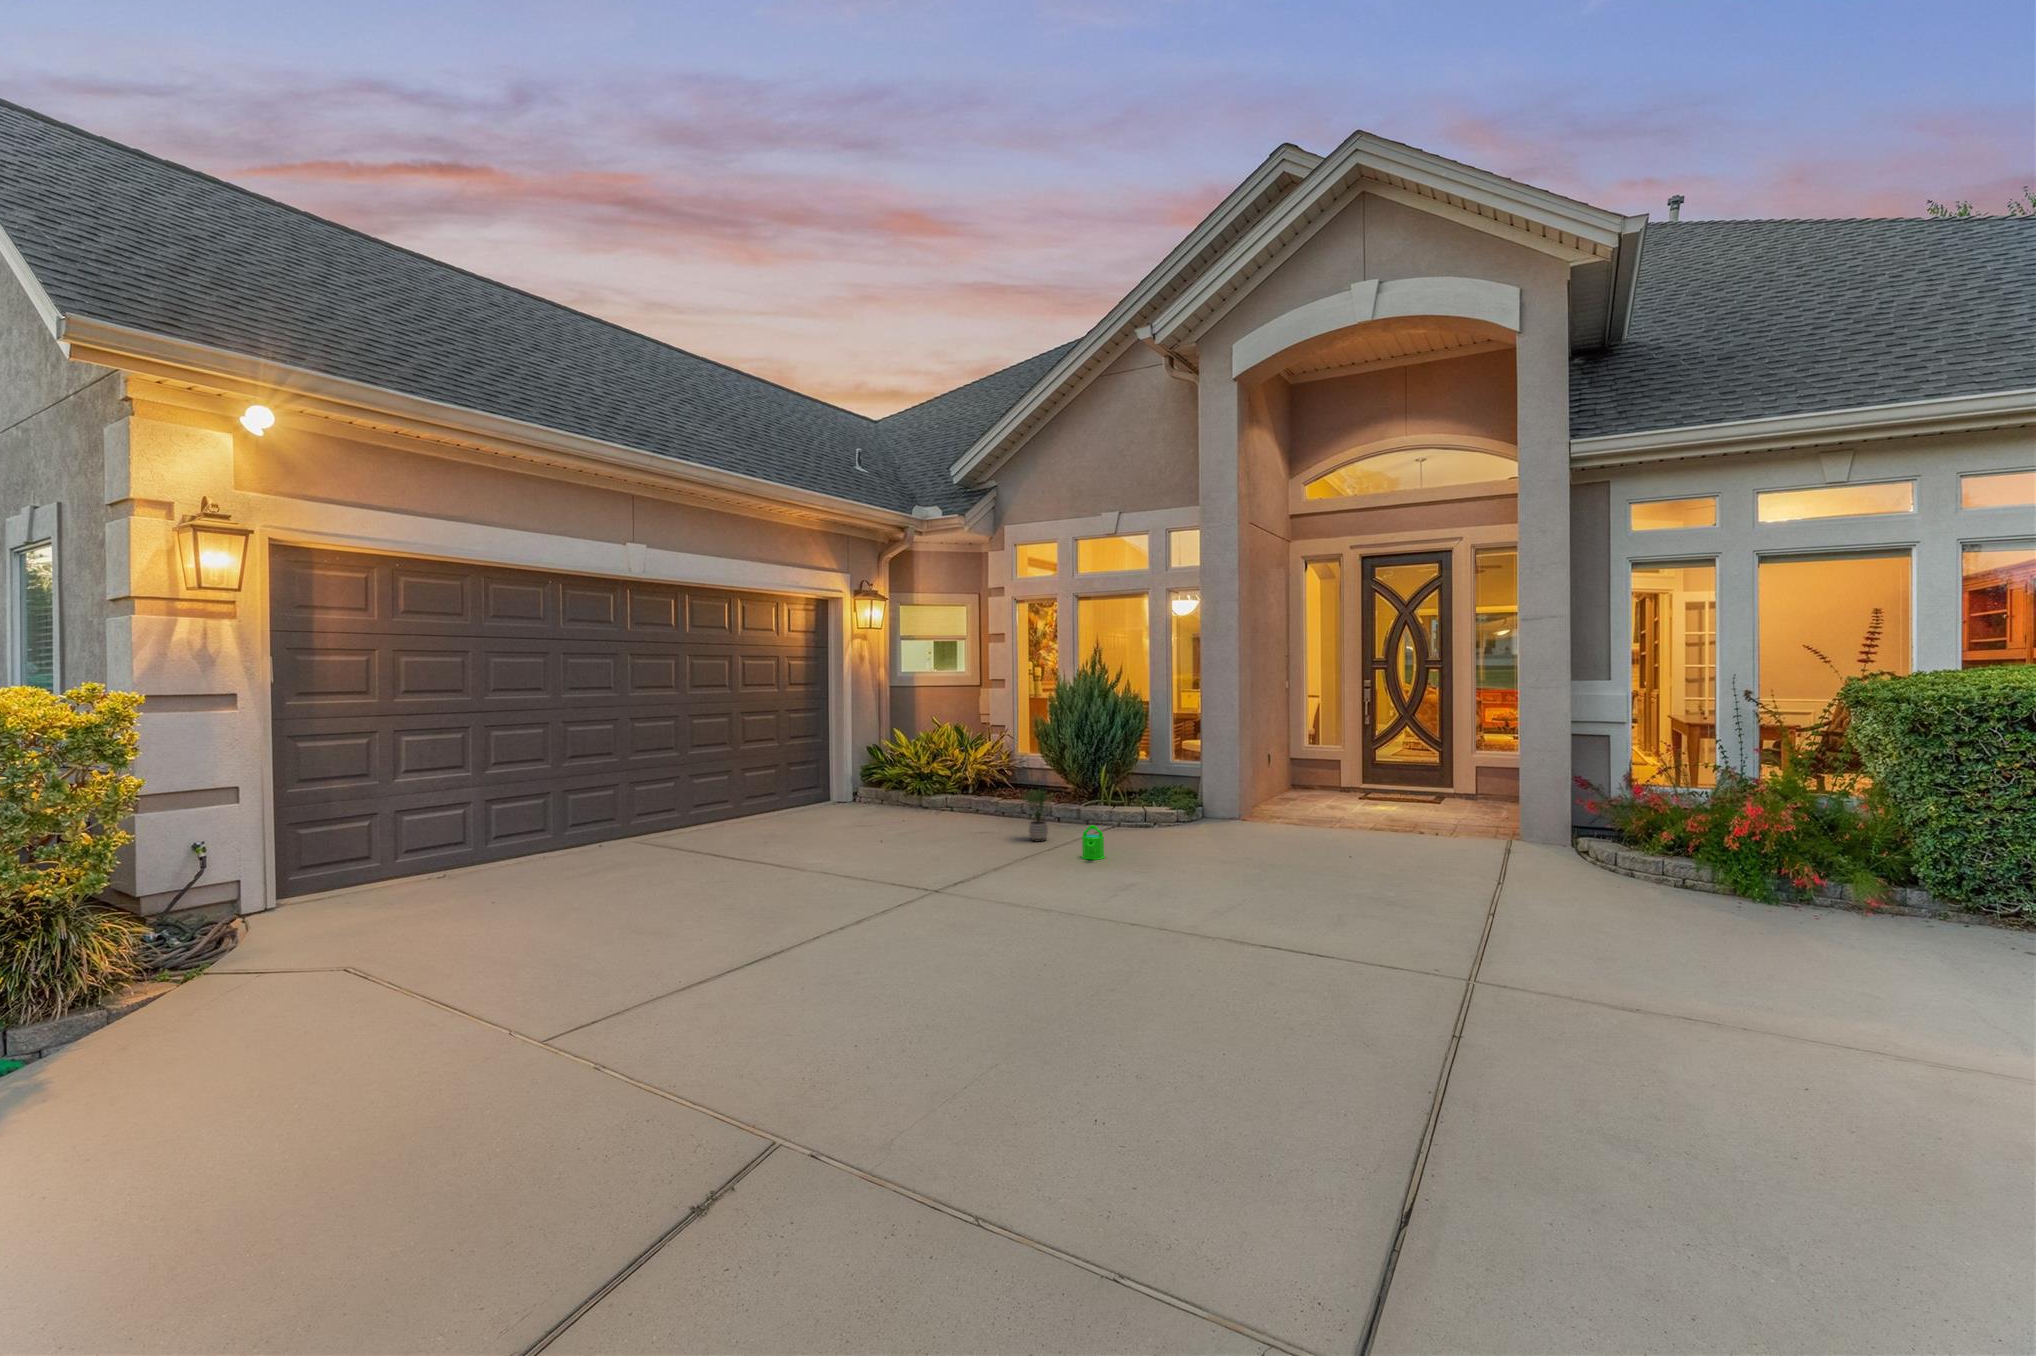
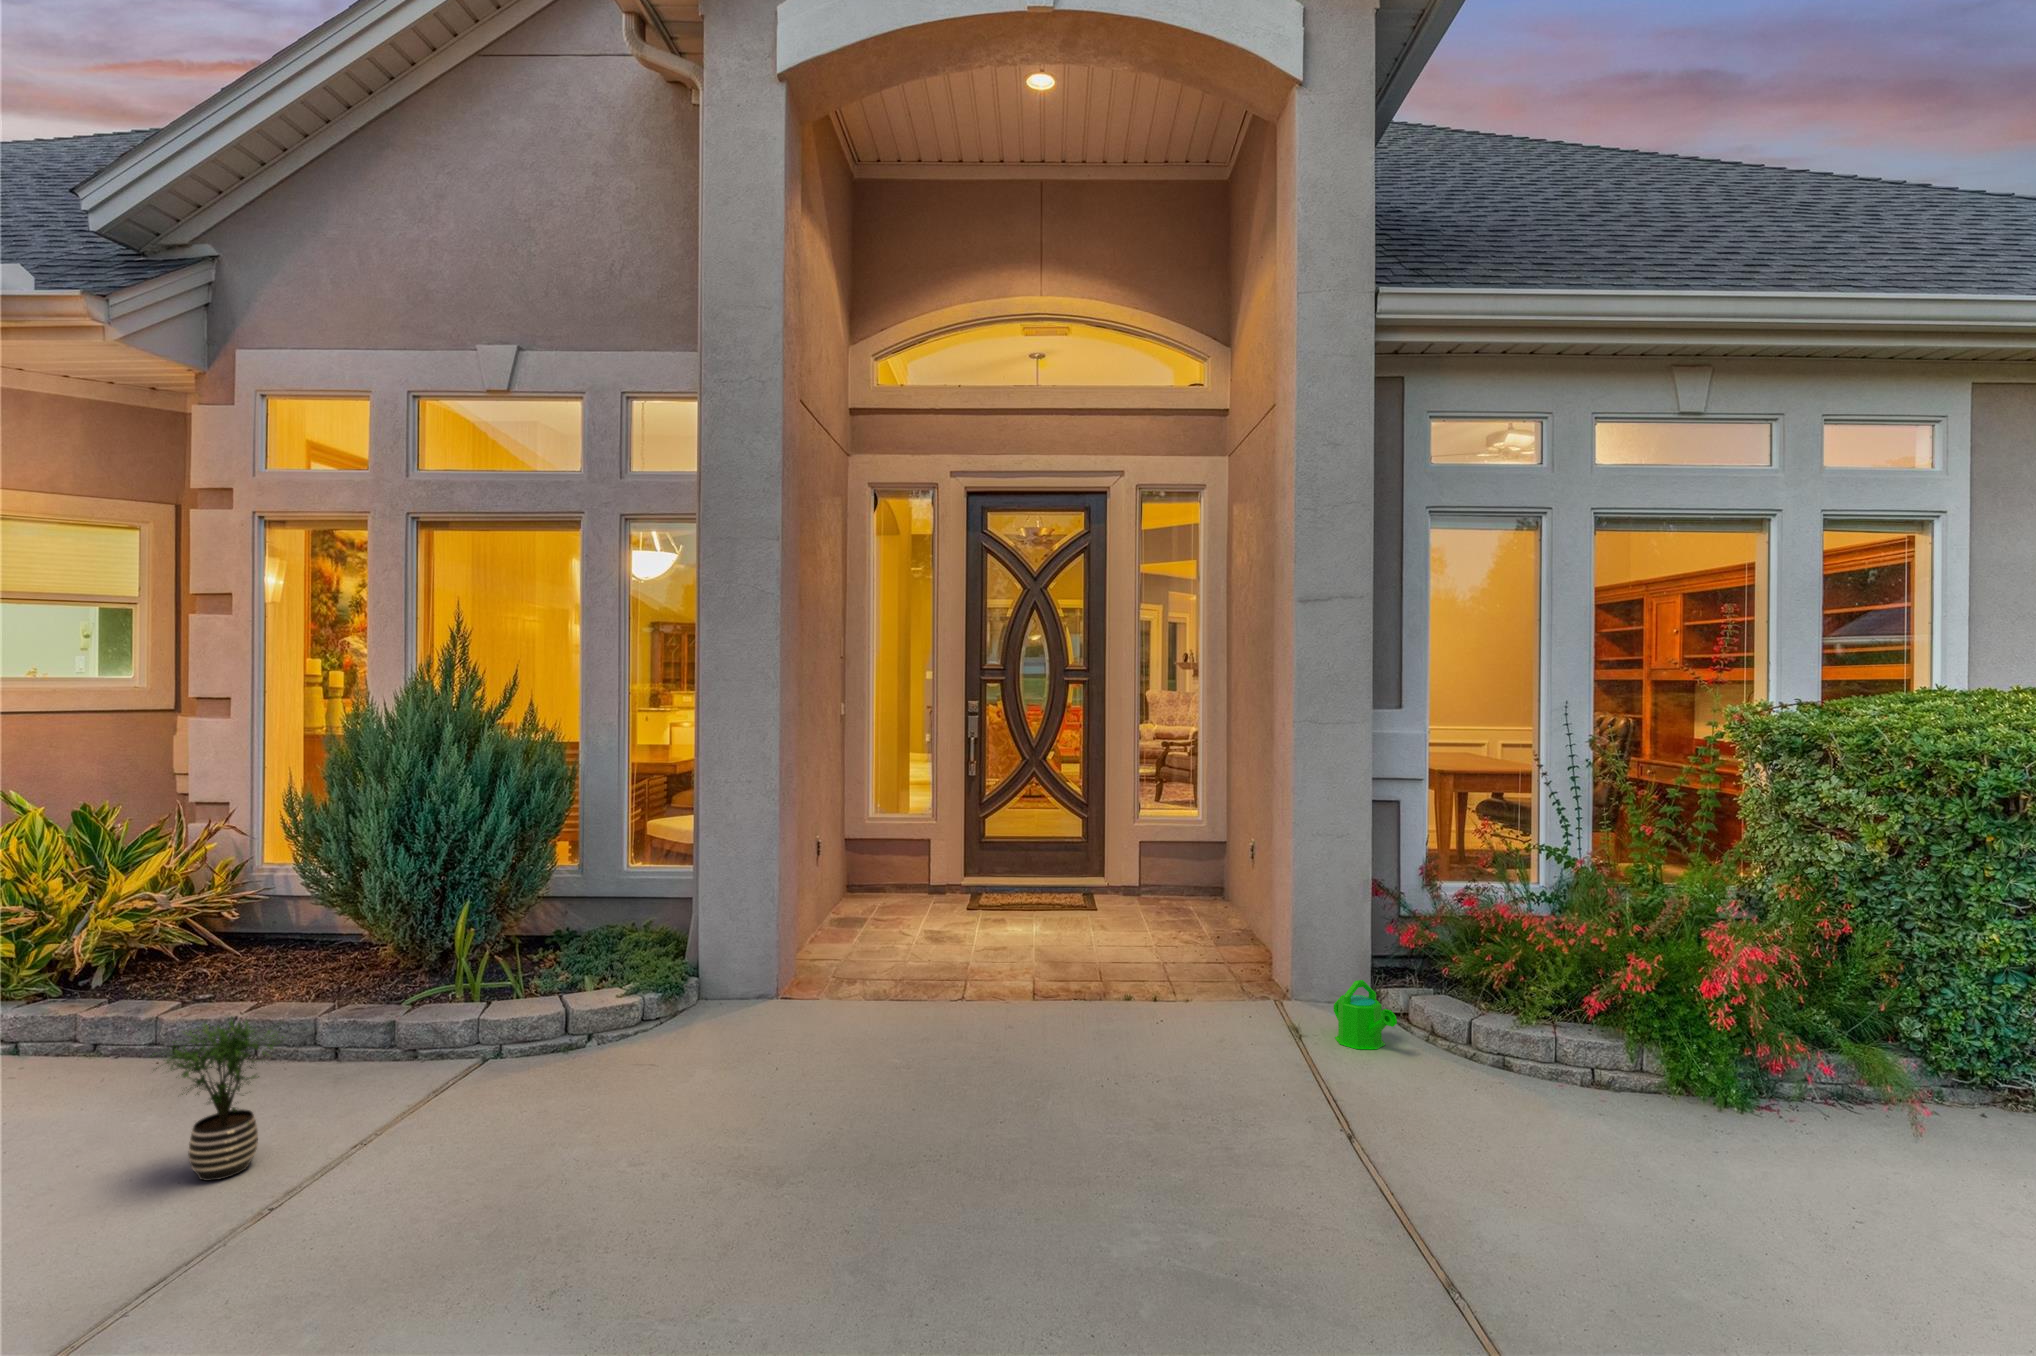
watering can: present [1081,825,1105,860] -> present [1334,980,1397,1050]

